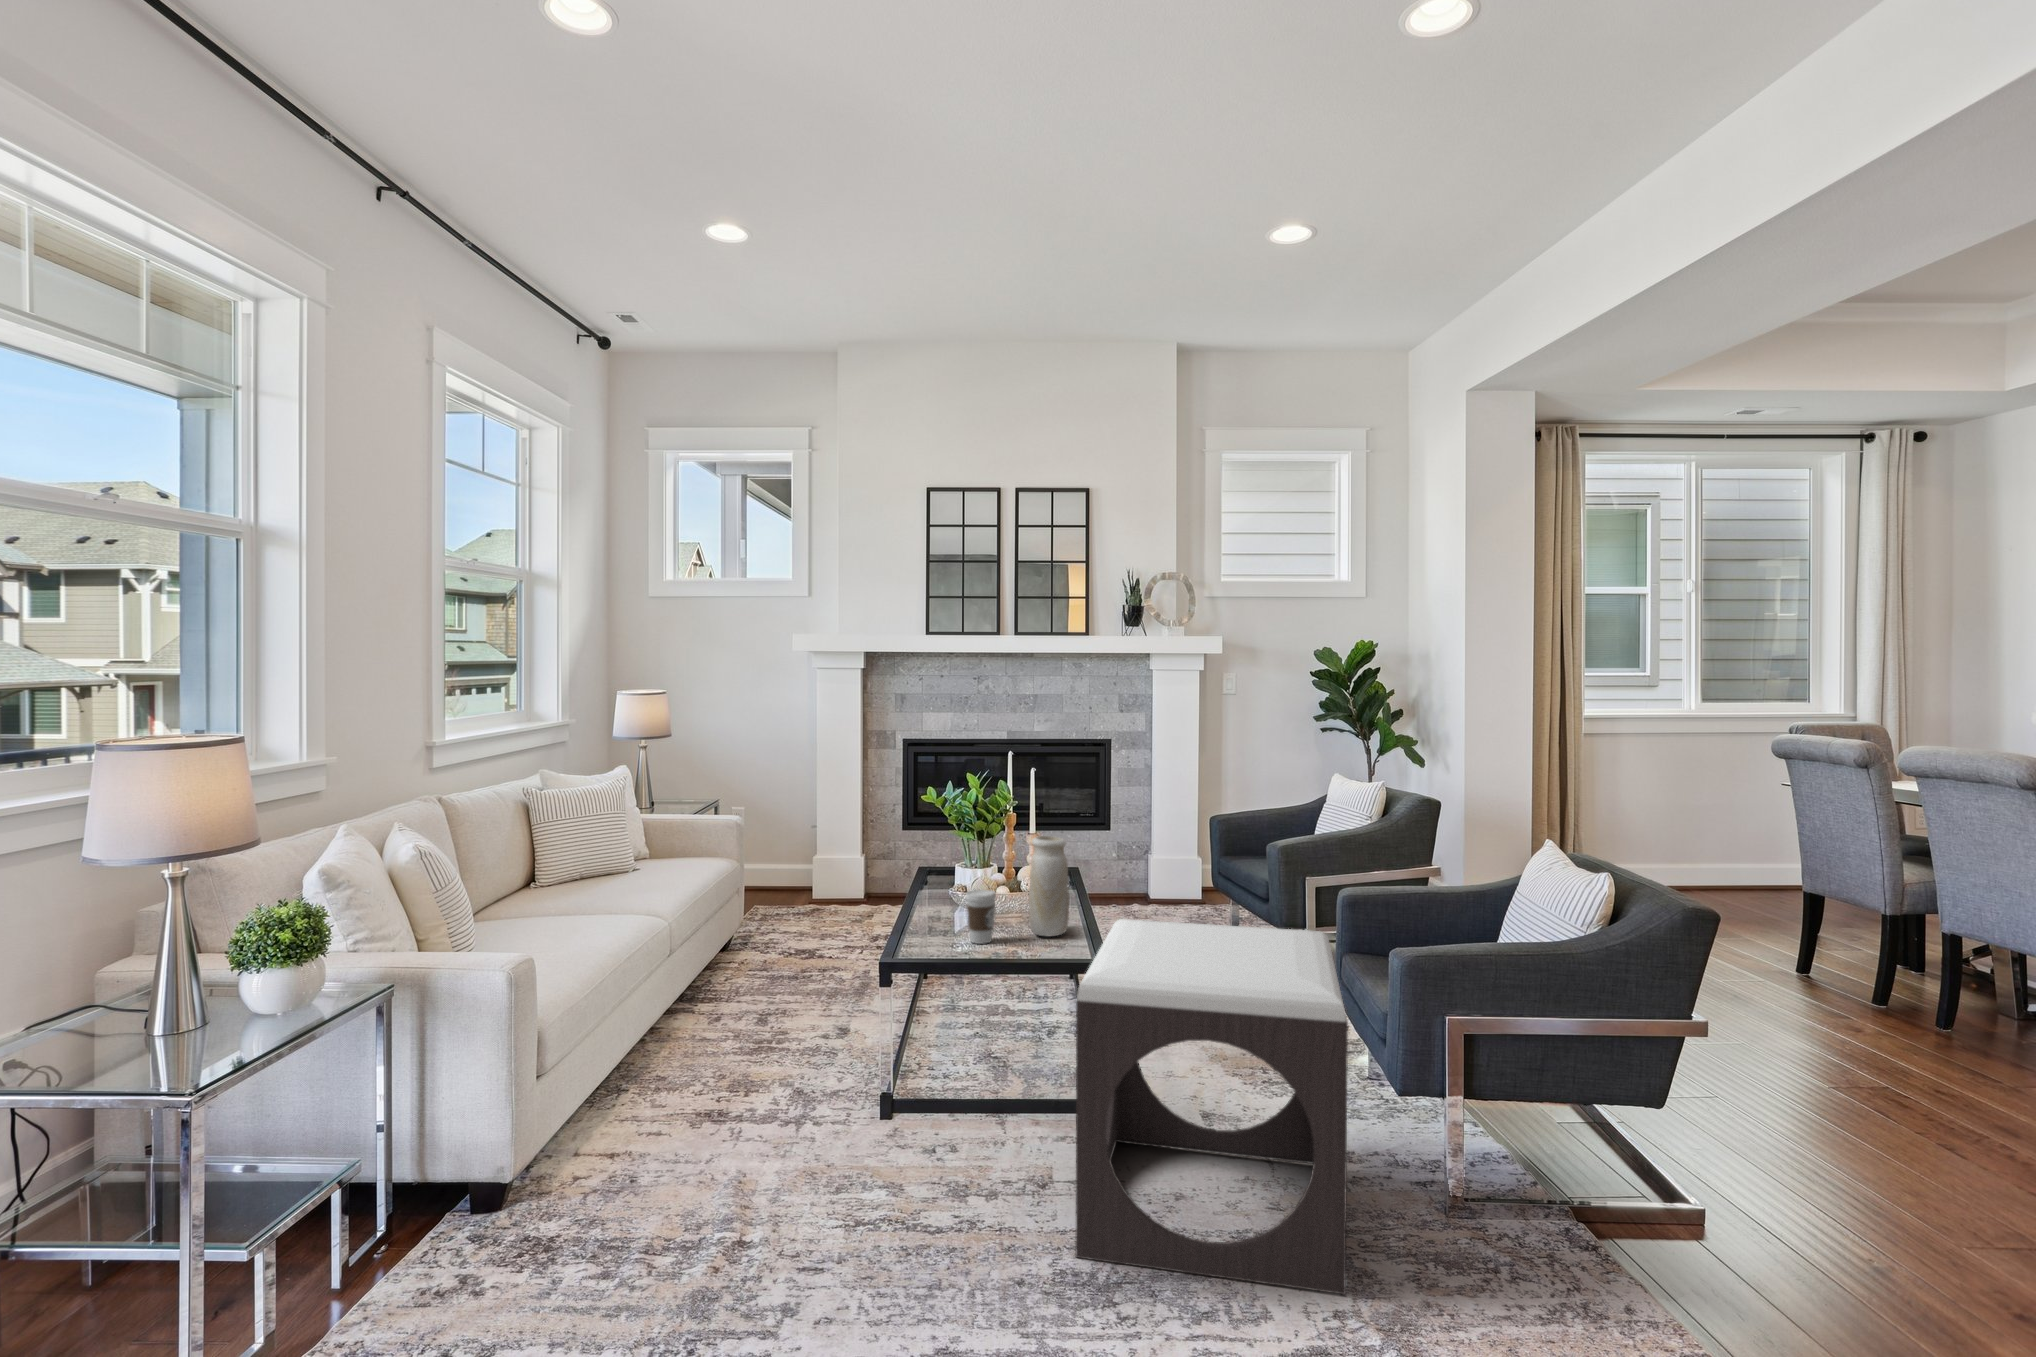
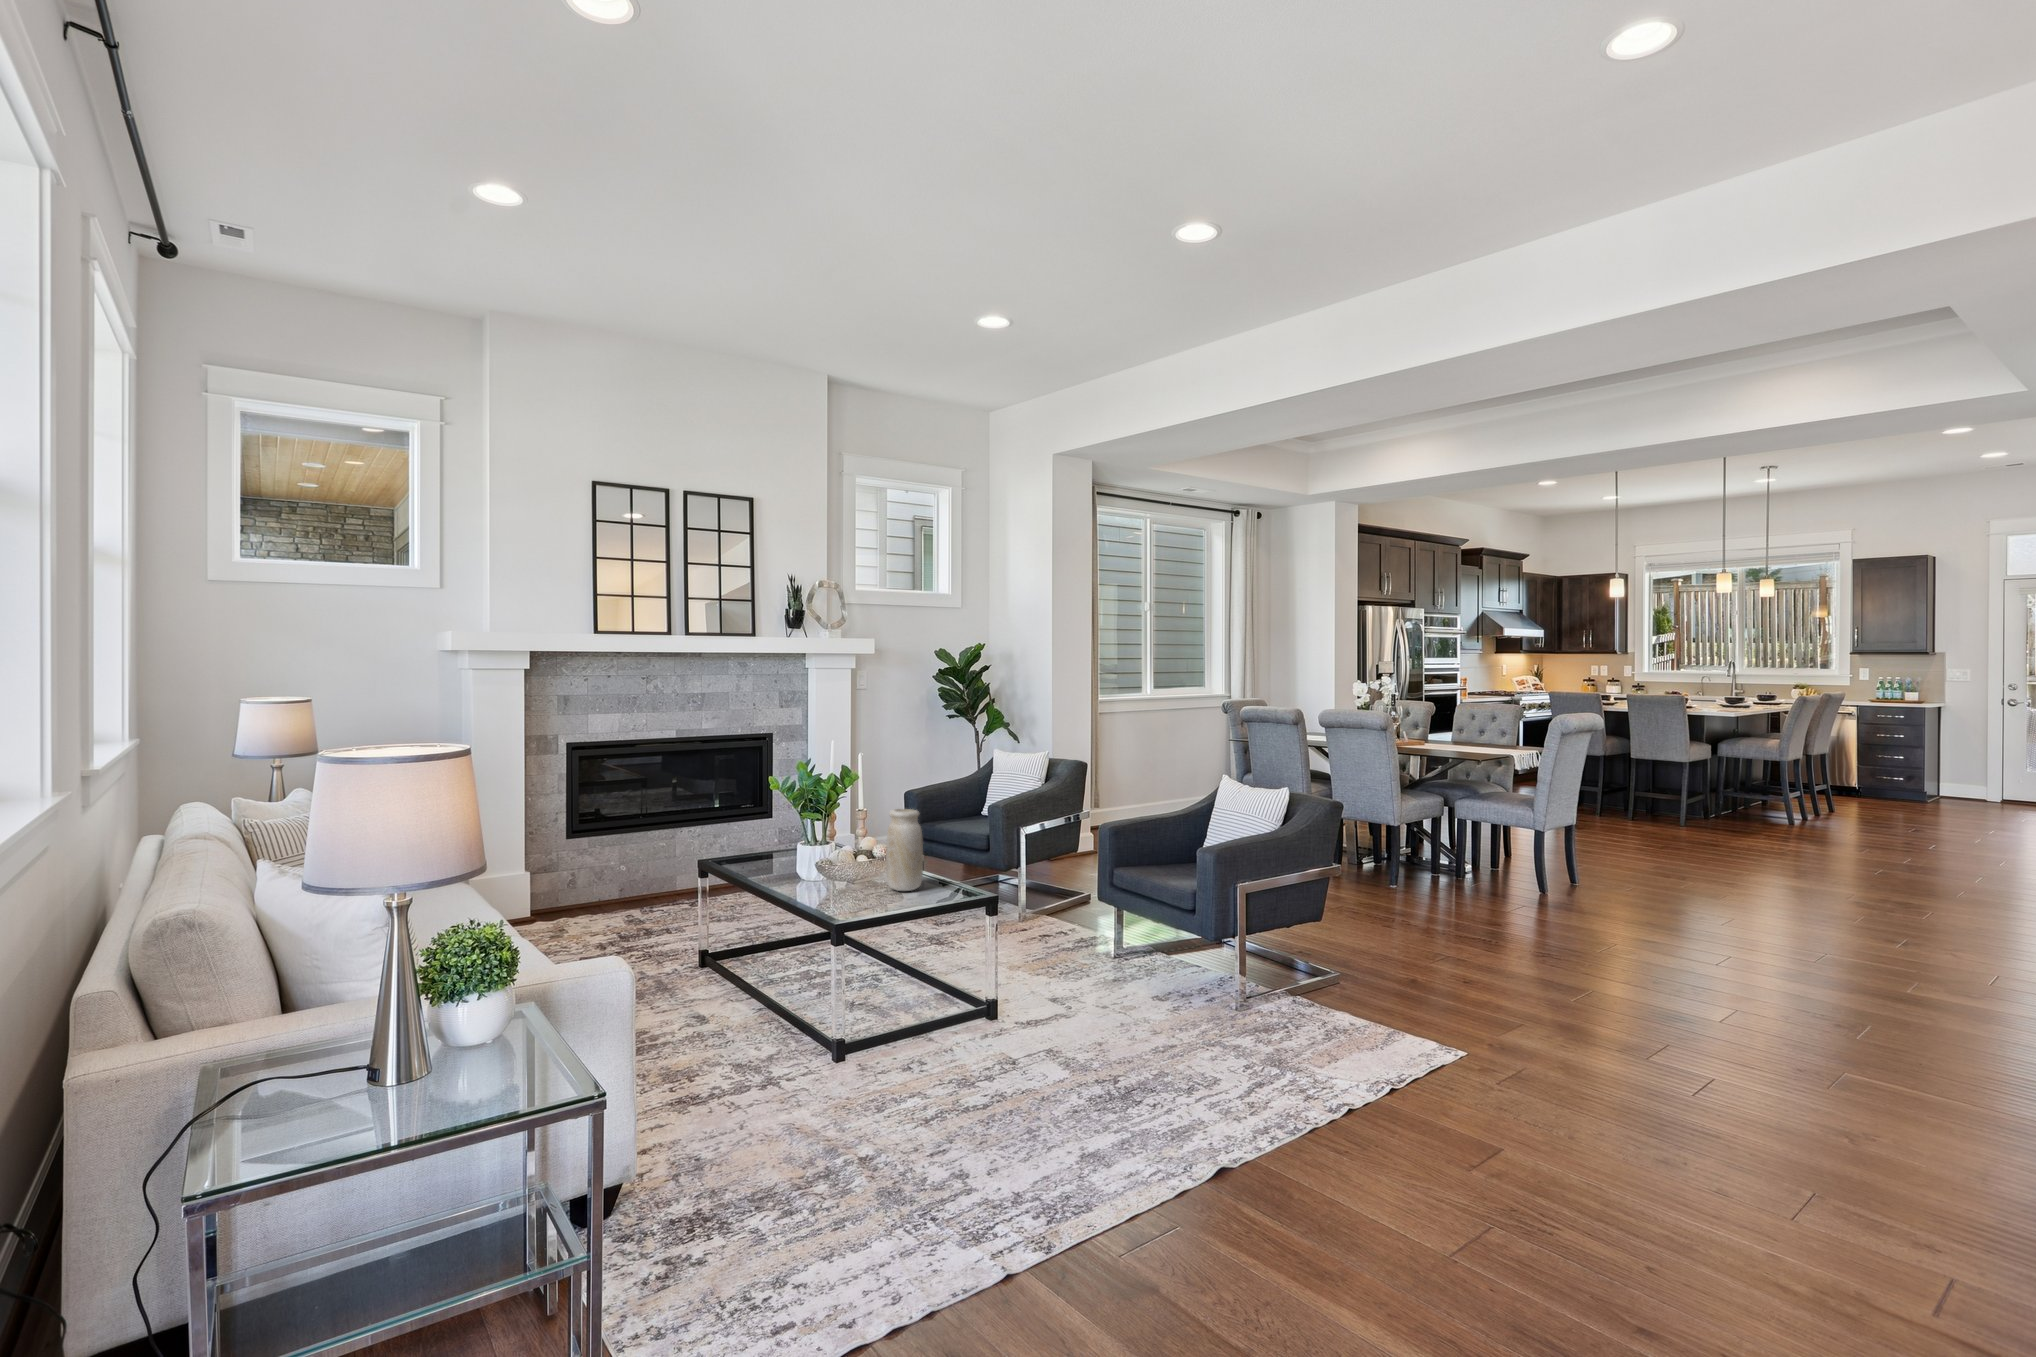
coffee cup: present [966,890,996,944] -> none [850,859,876,904]
footstool: present [1076,919,1348,1294] -> none [1020,848,1247,1095]

